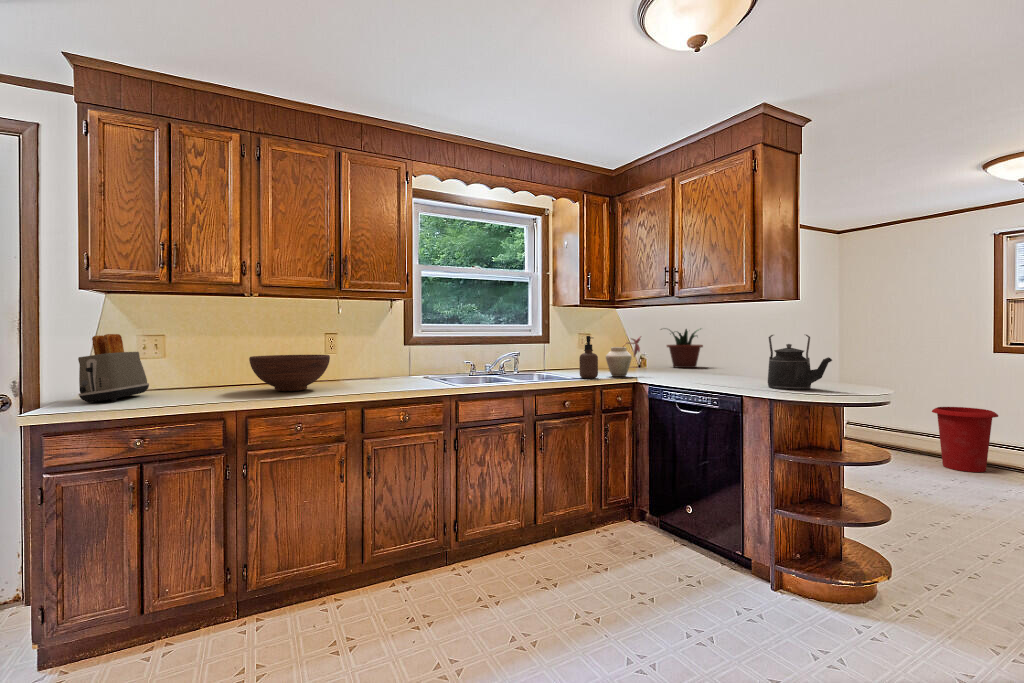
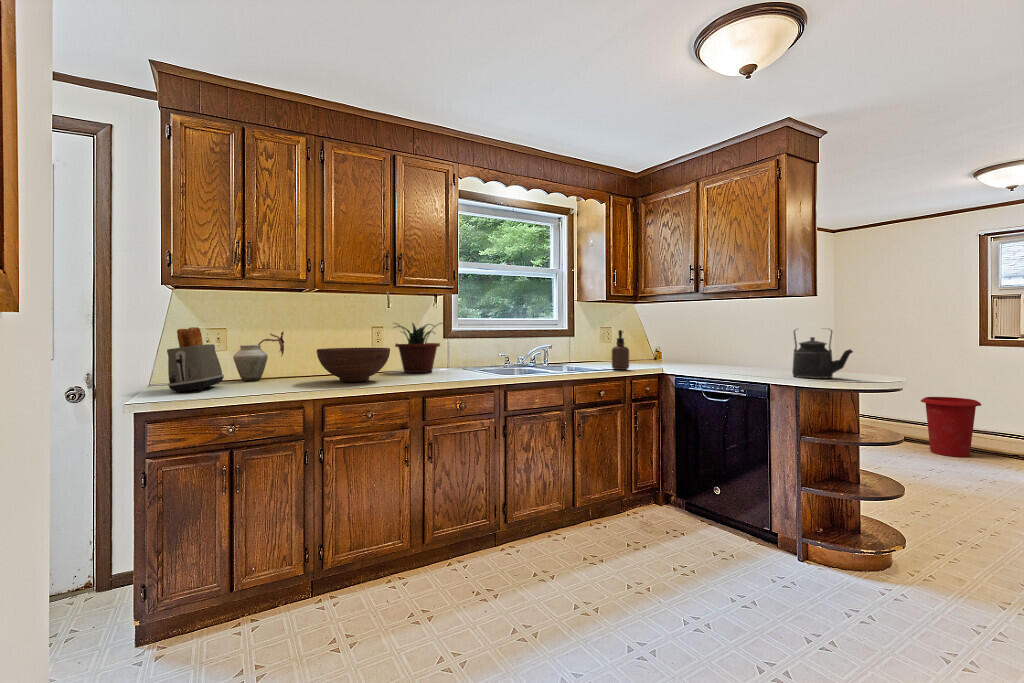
potted plant: present [667,329,703,368] -> present [394,323,441,373]
vase: present [606,336,641,377] -> present [233,332,285,381]

